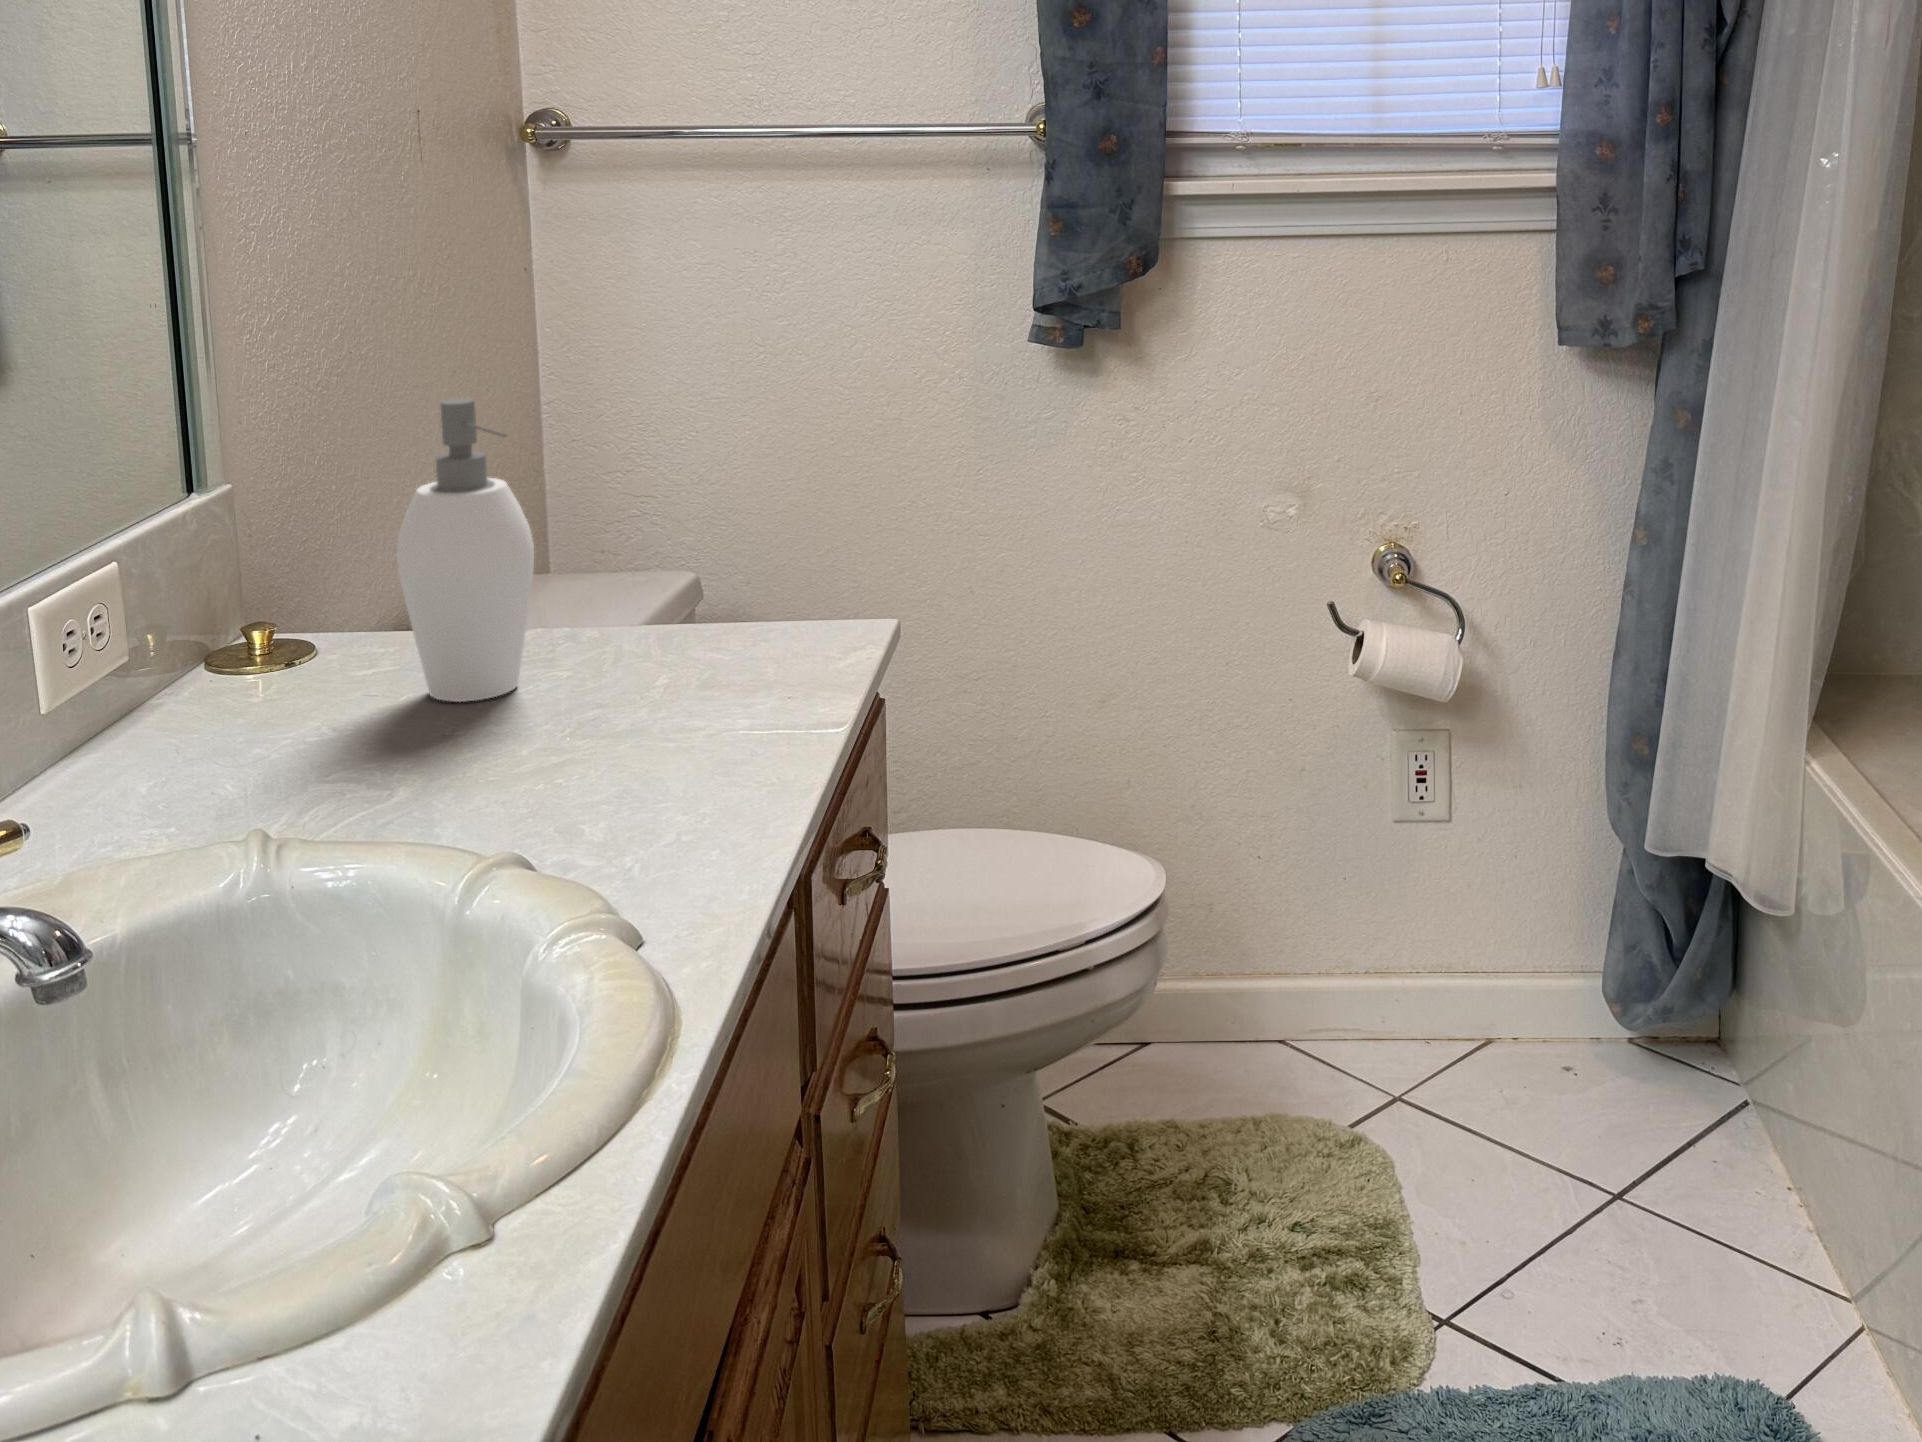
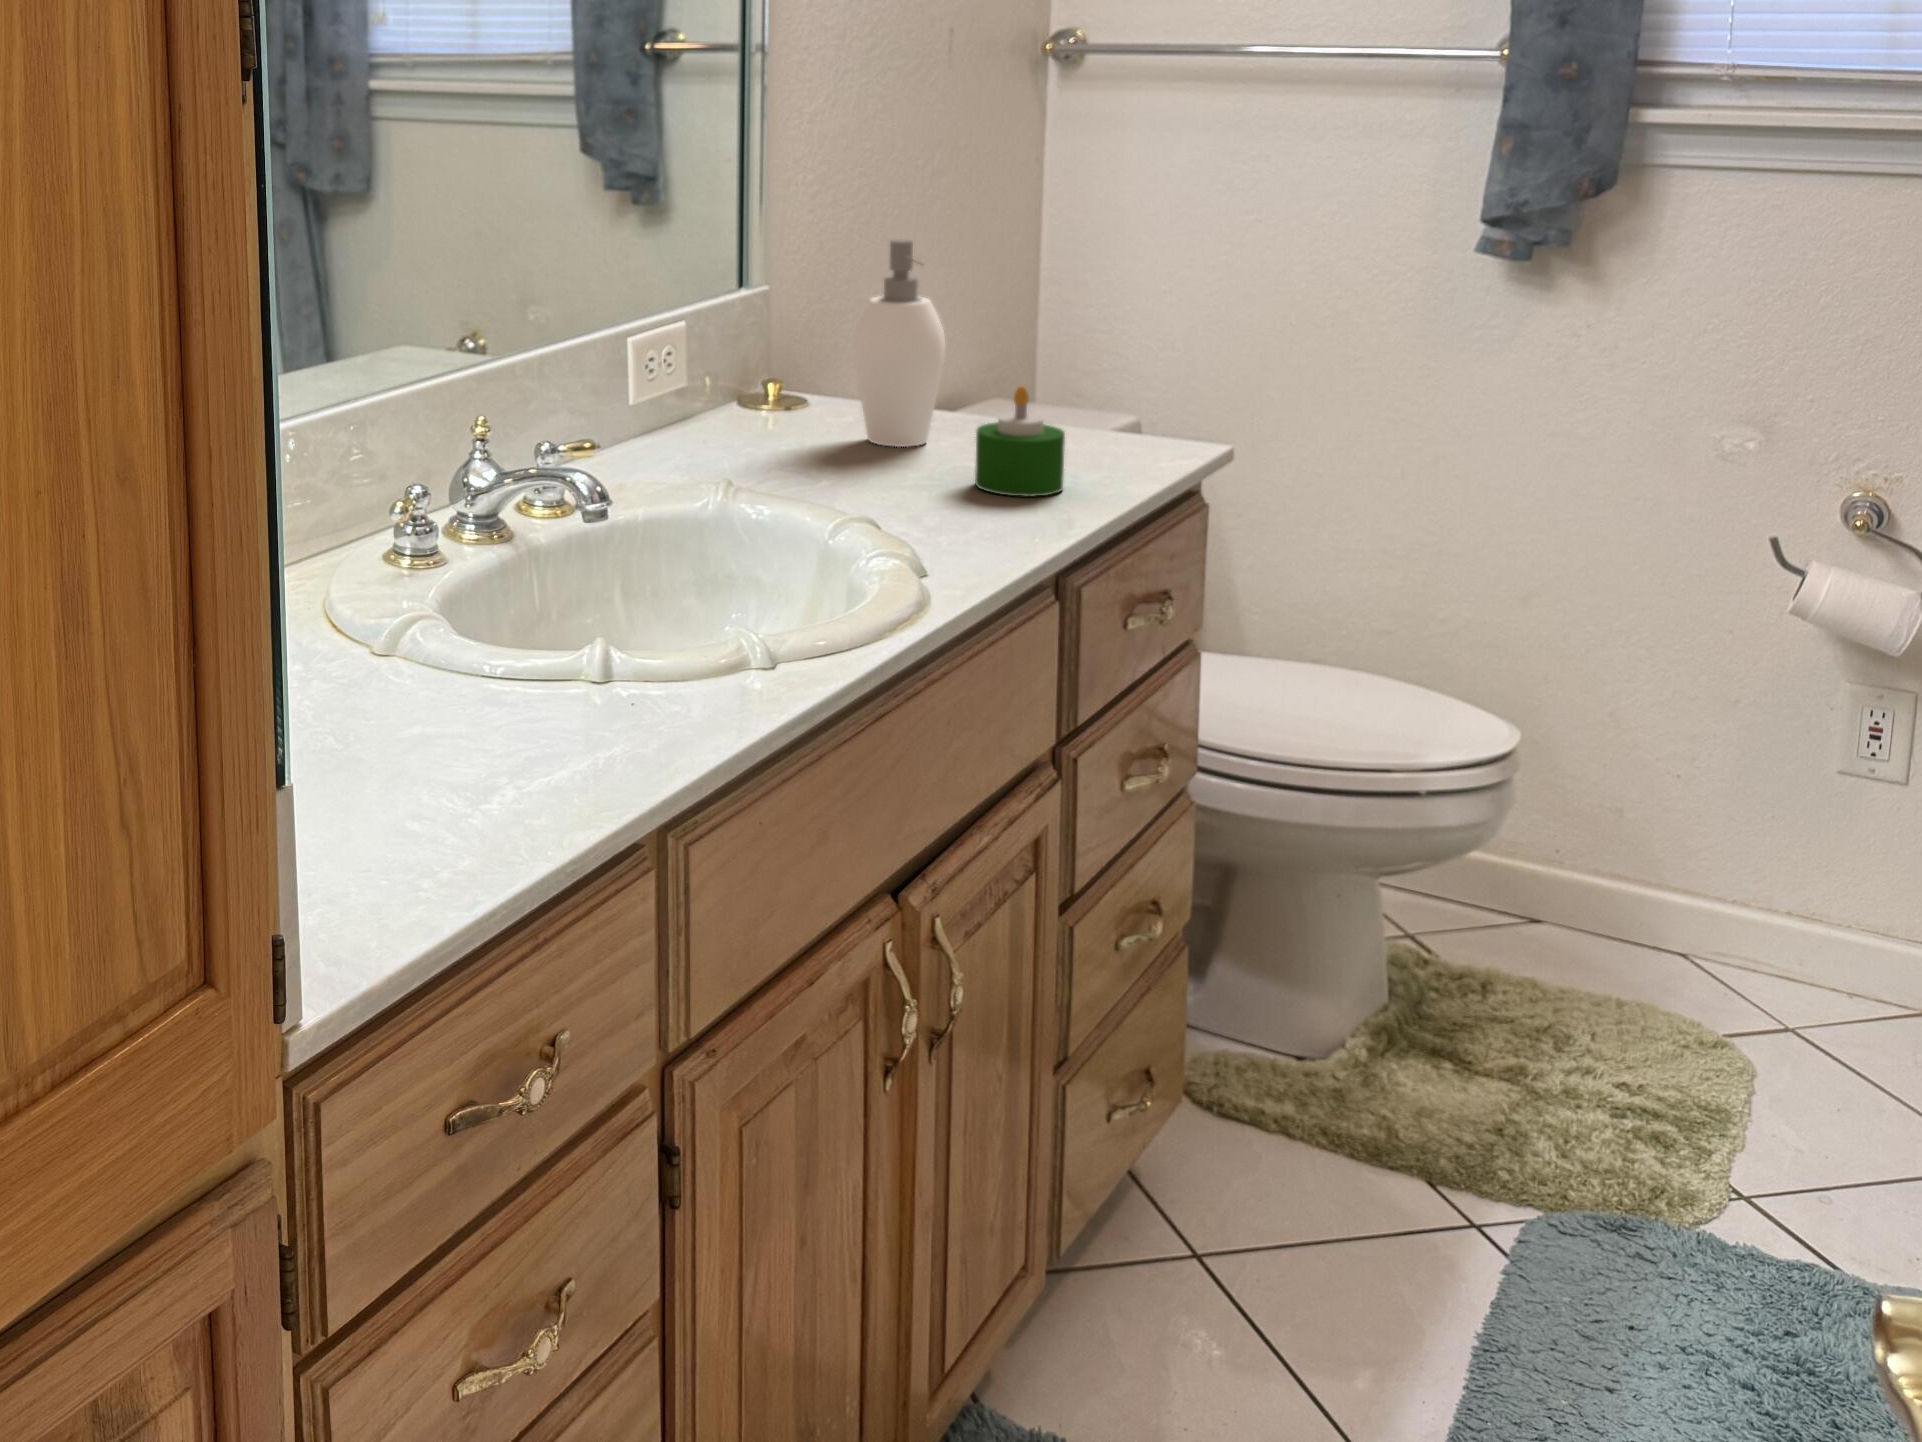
candle: none [624,596,750,757] -> present [975,386,1065,497]

